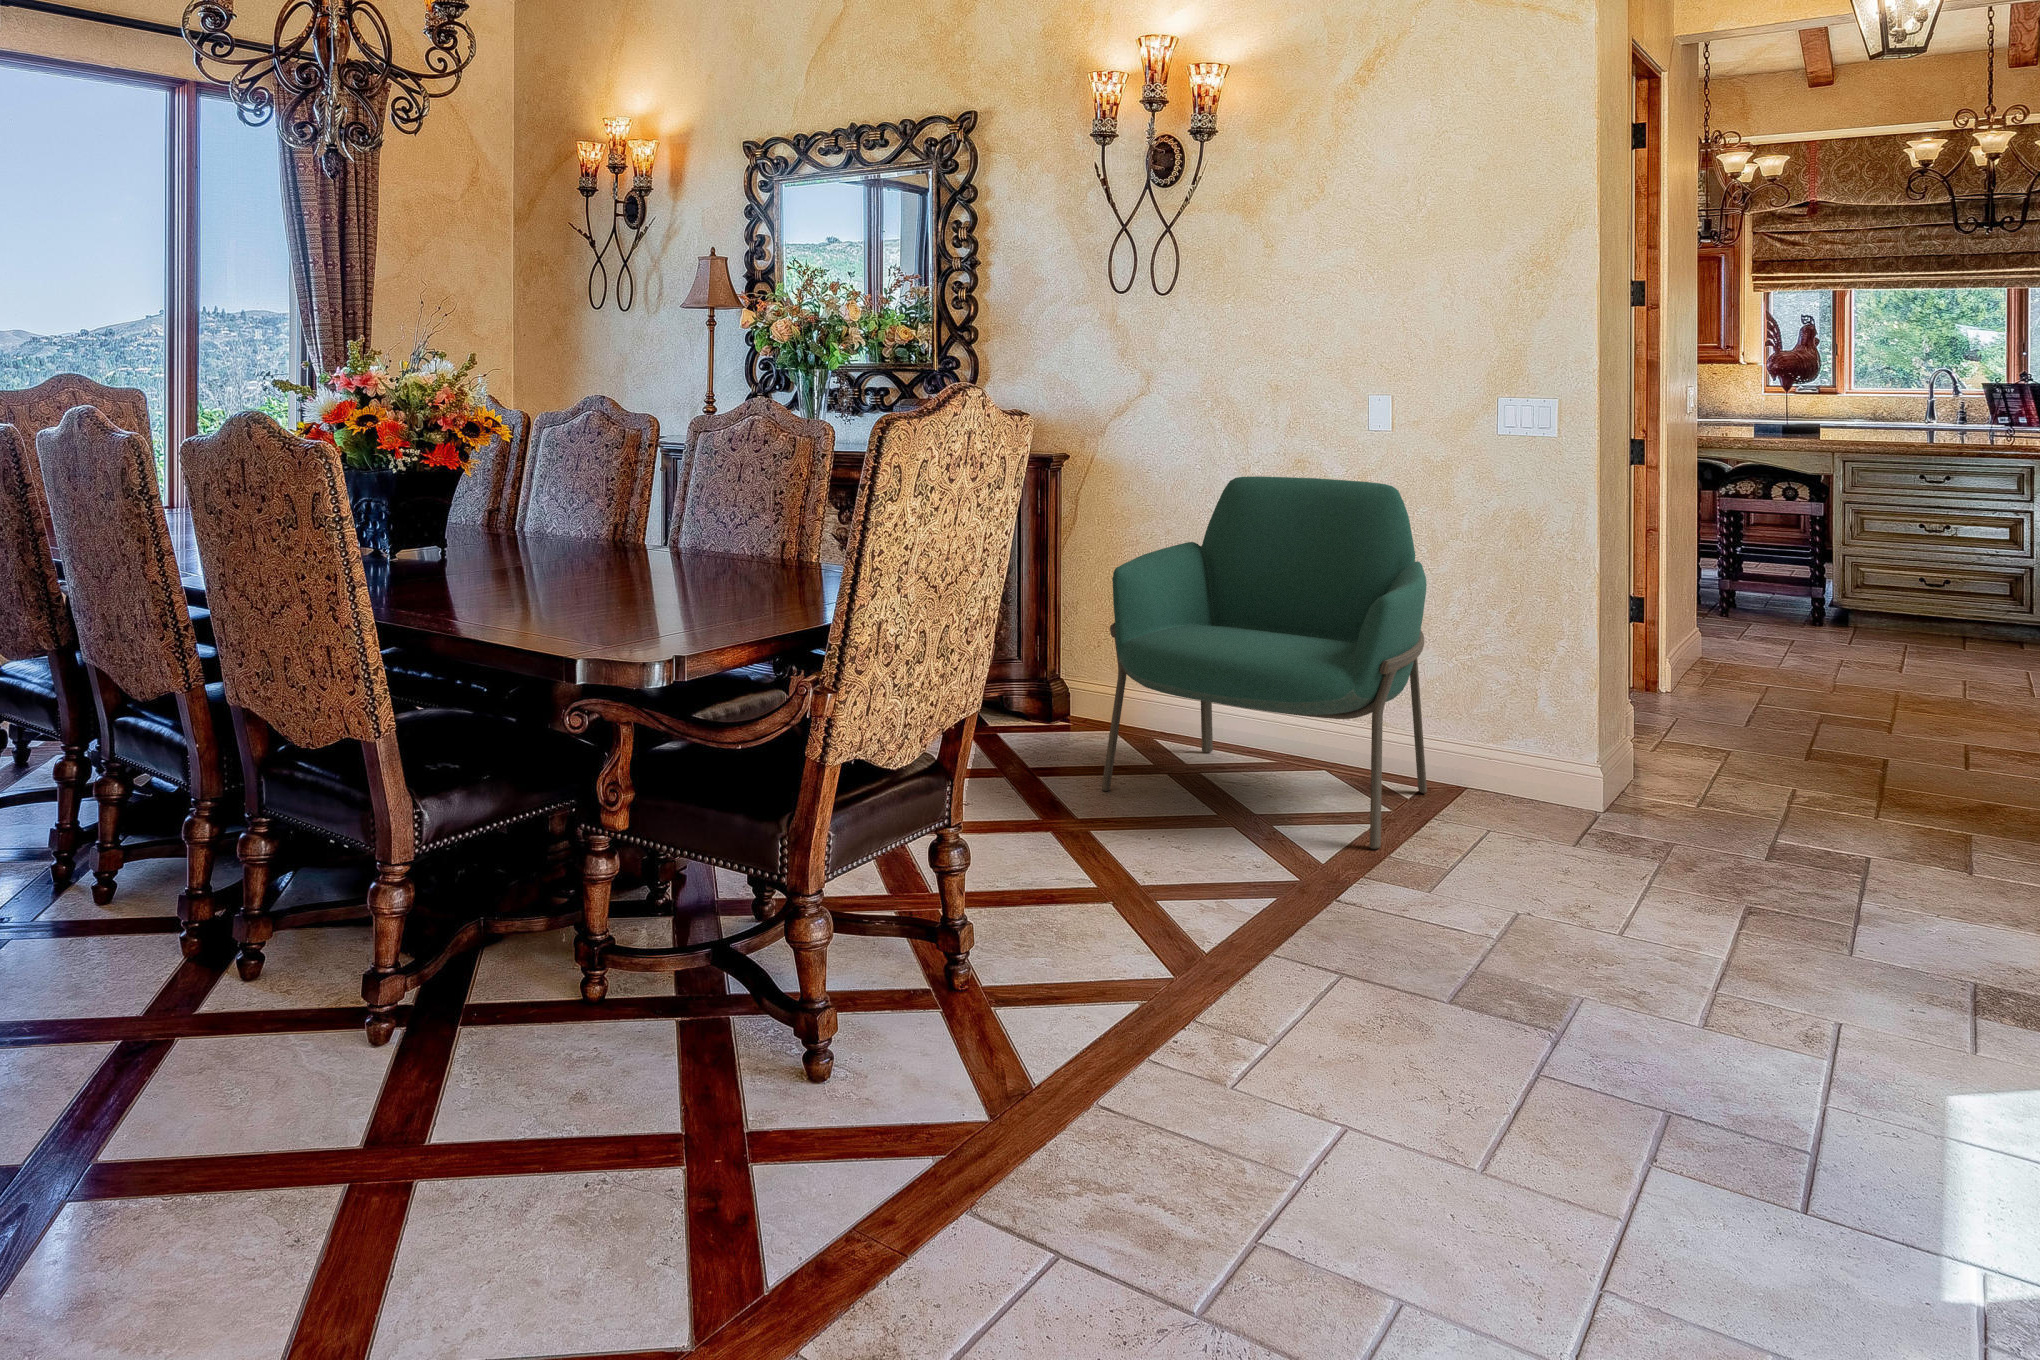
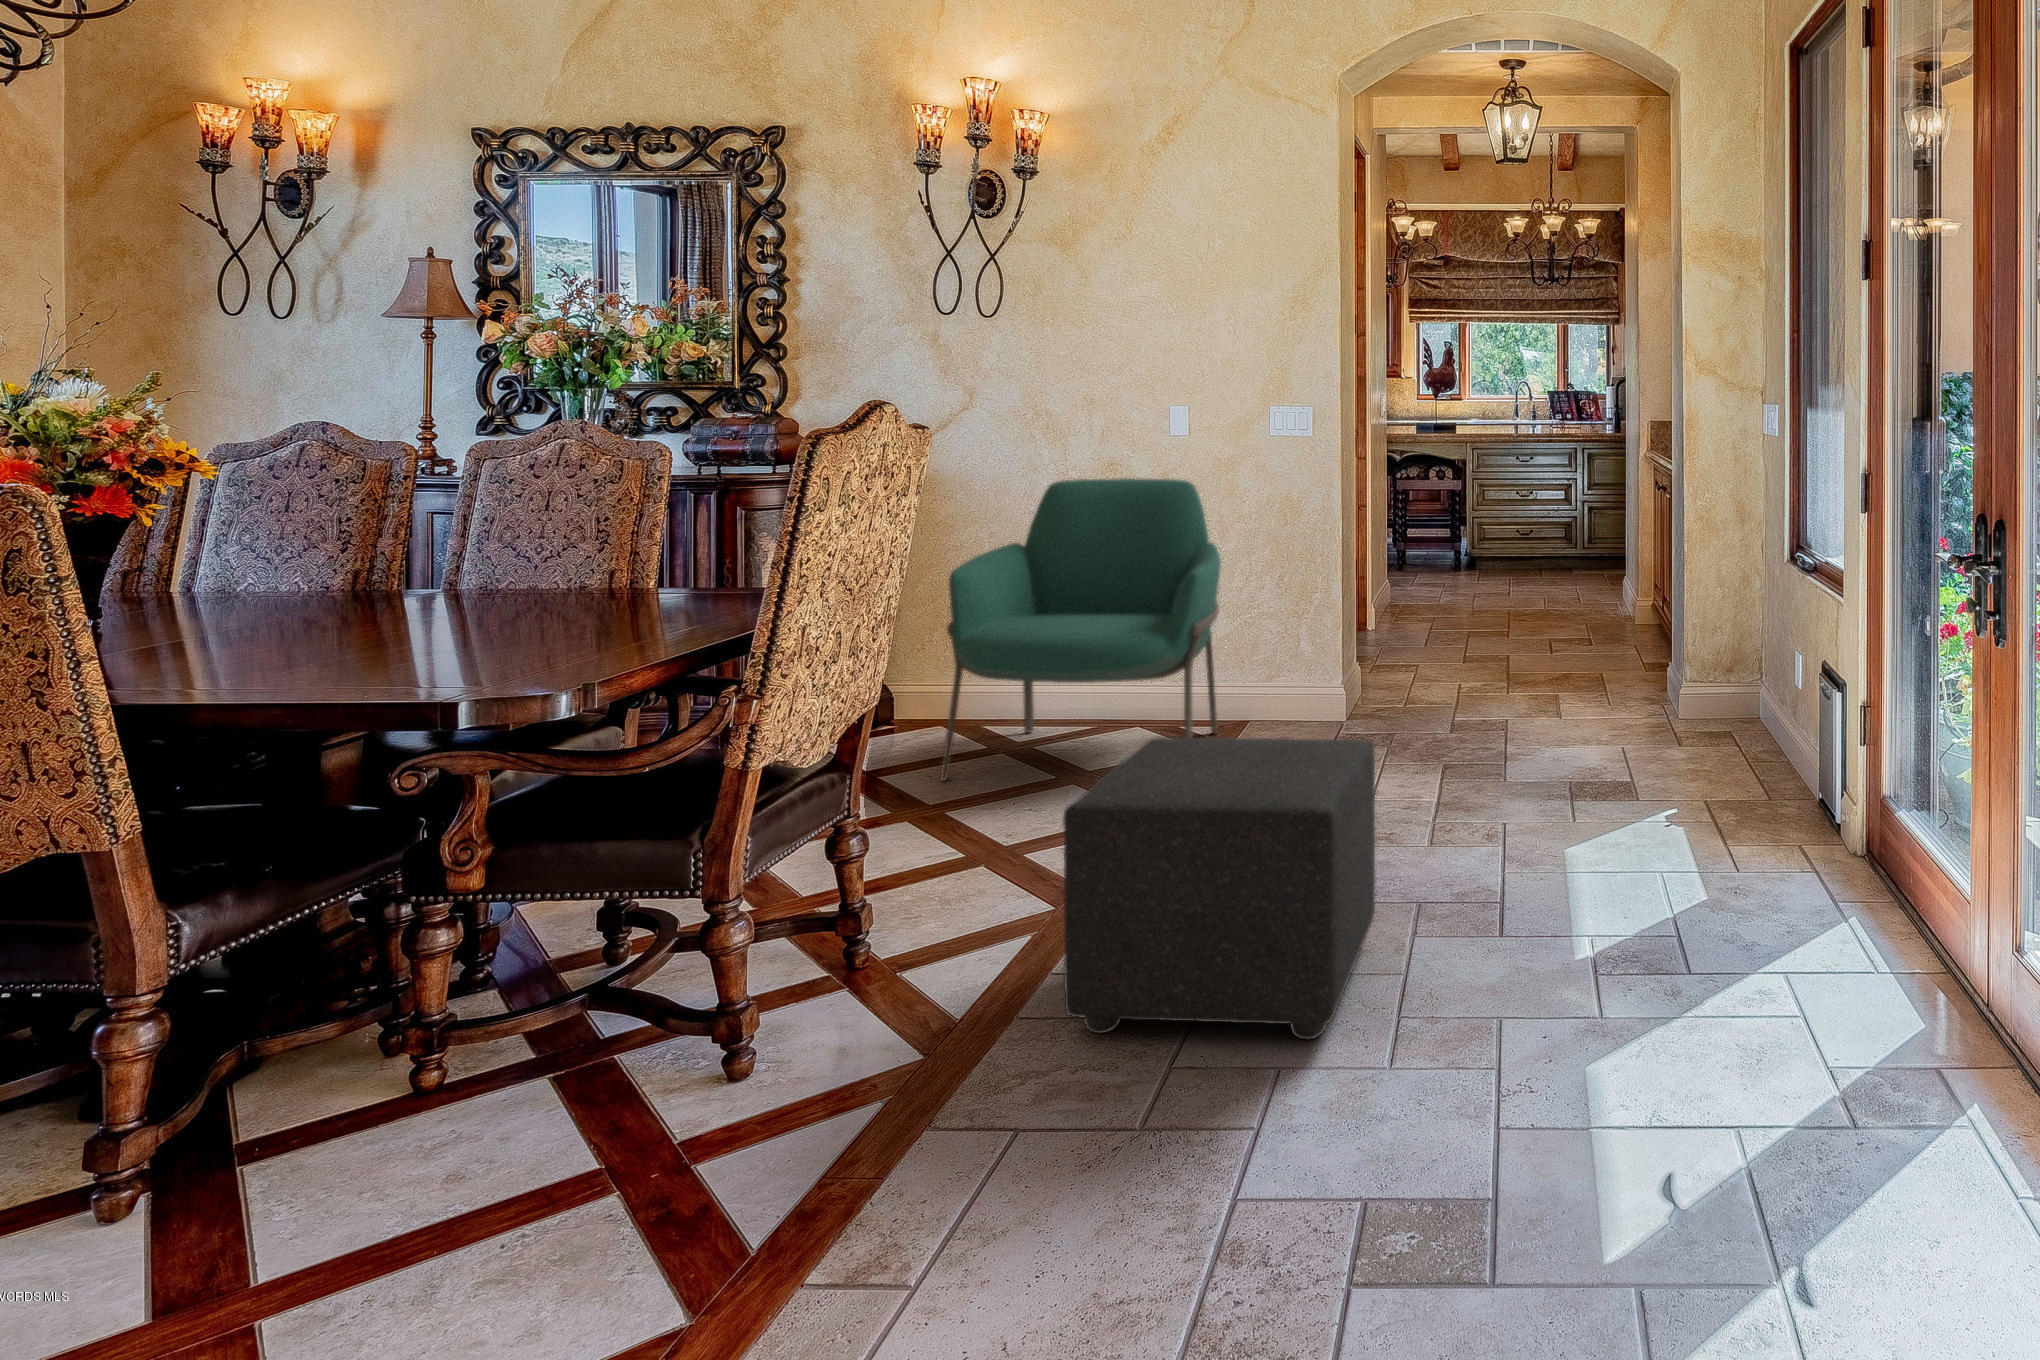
ottoman: none [1141,803,1585,1267] -> present [1063,737,1375,1039]

